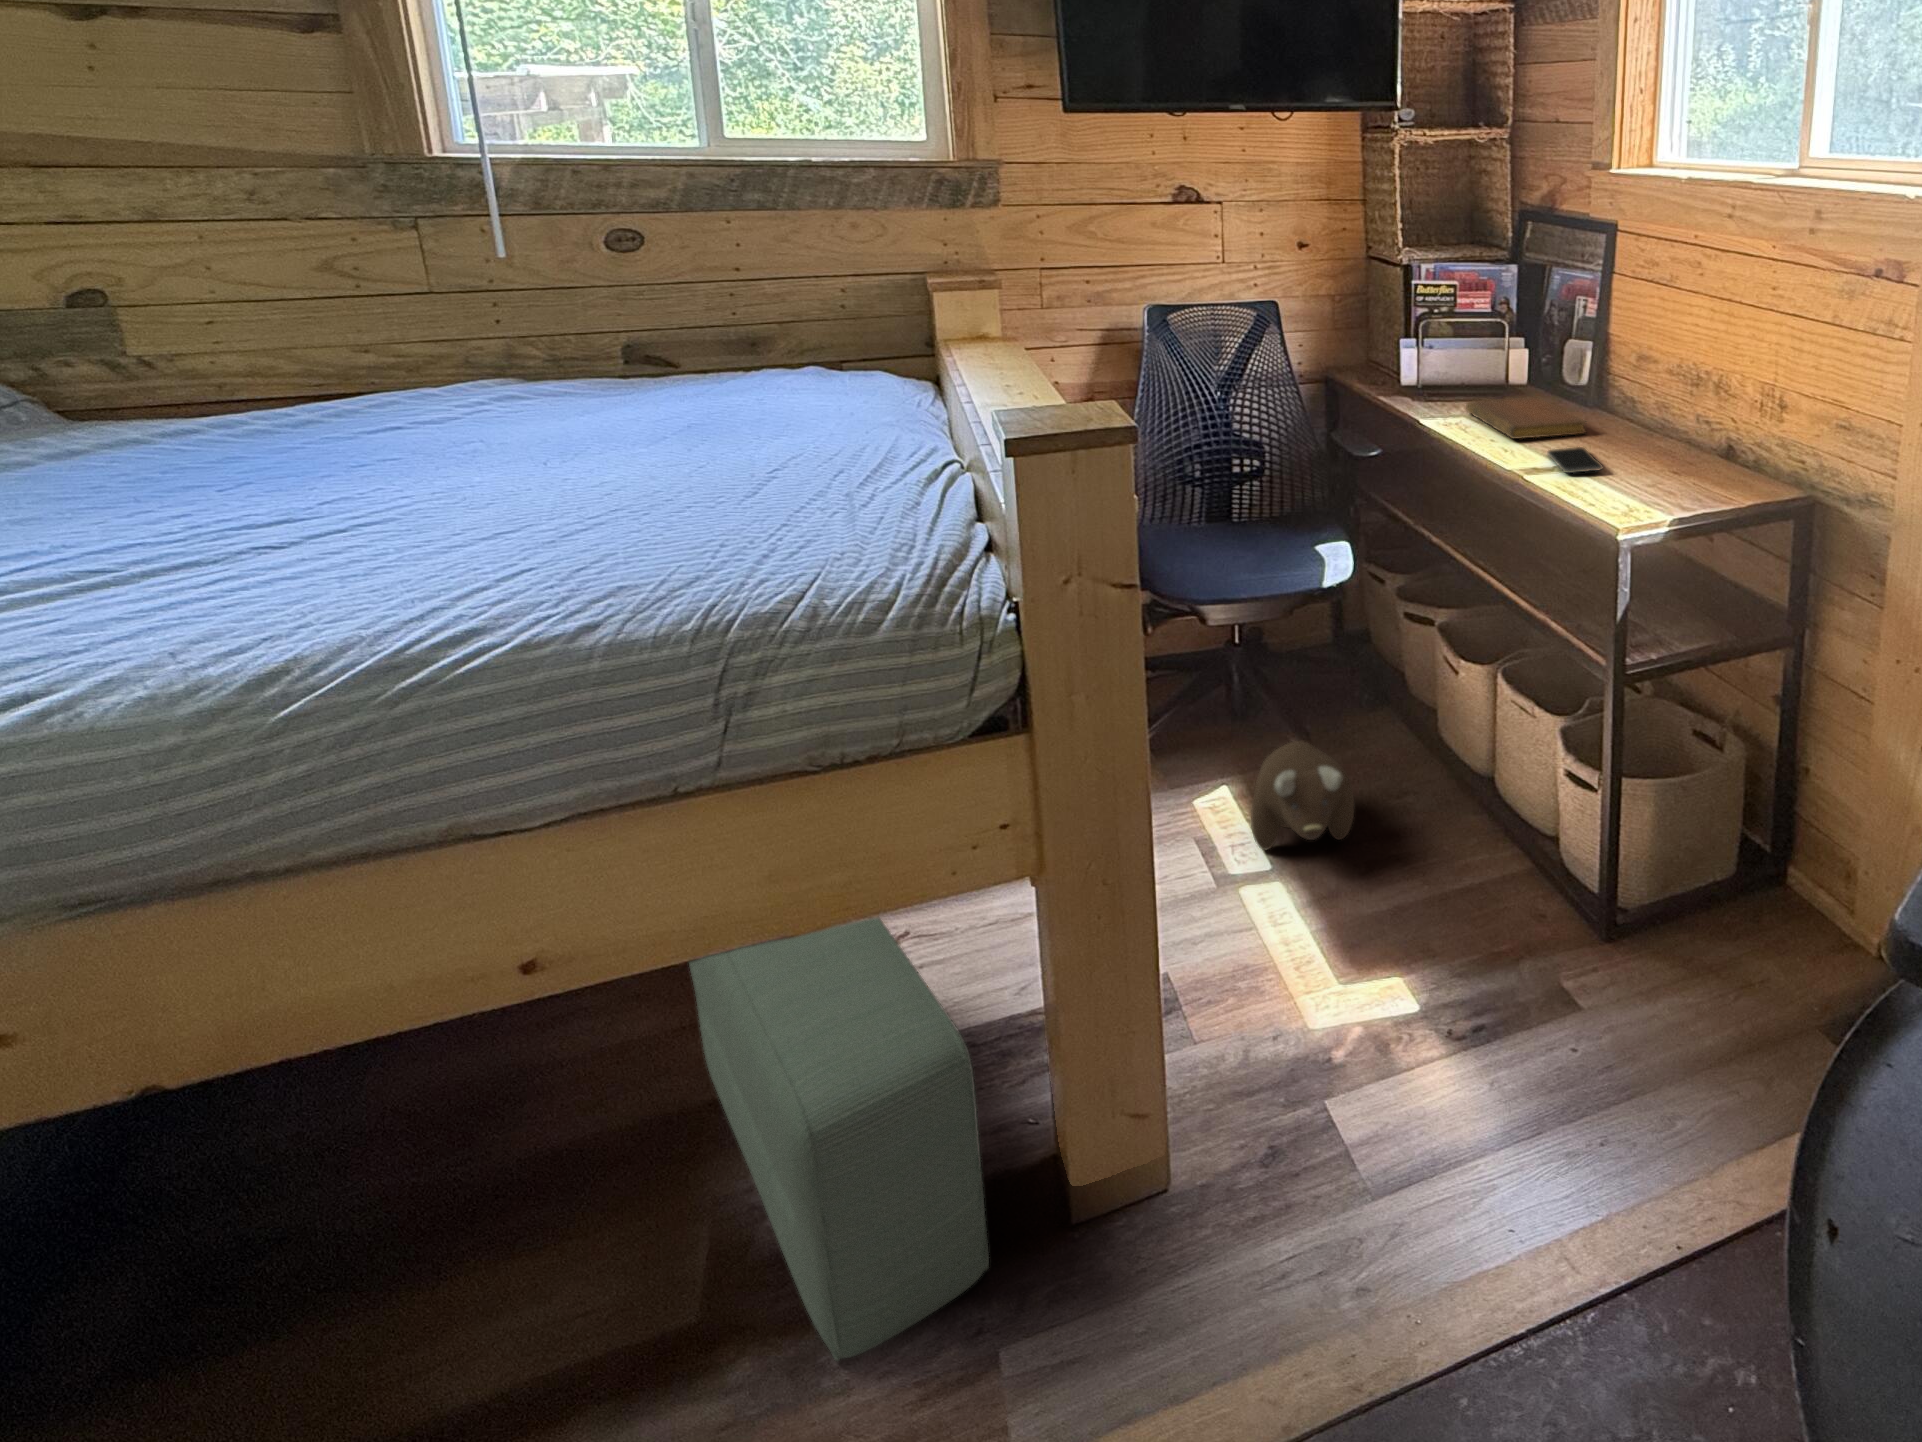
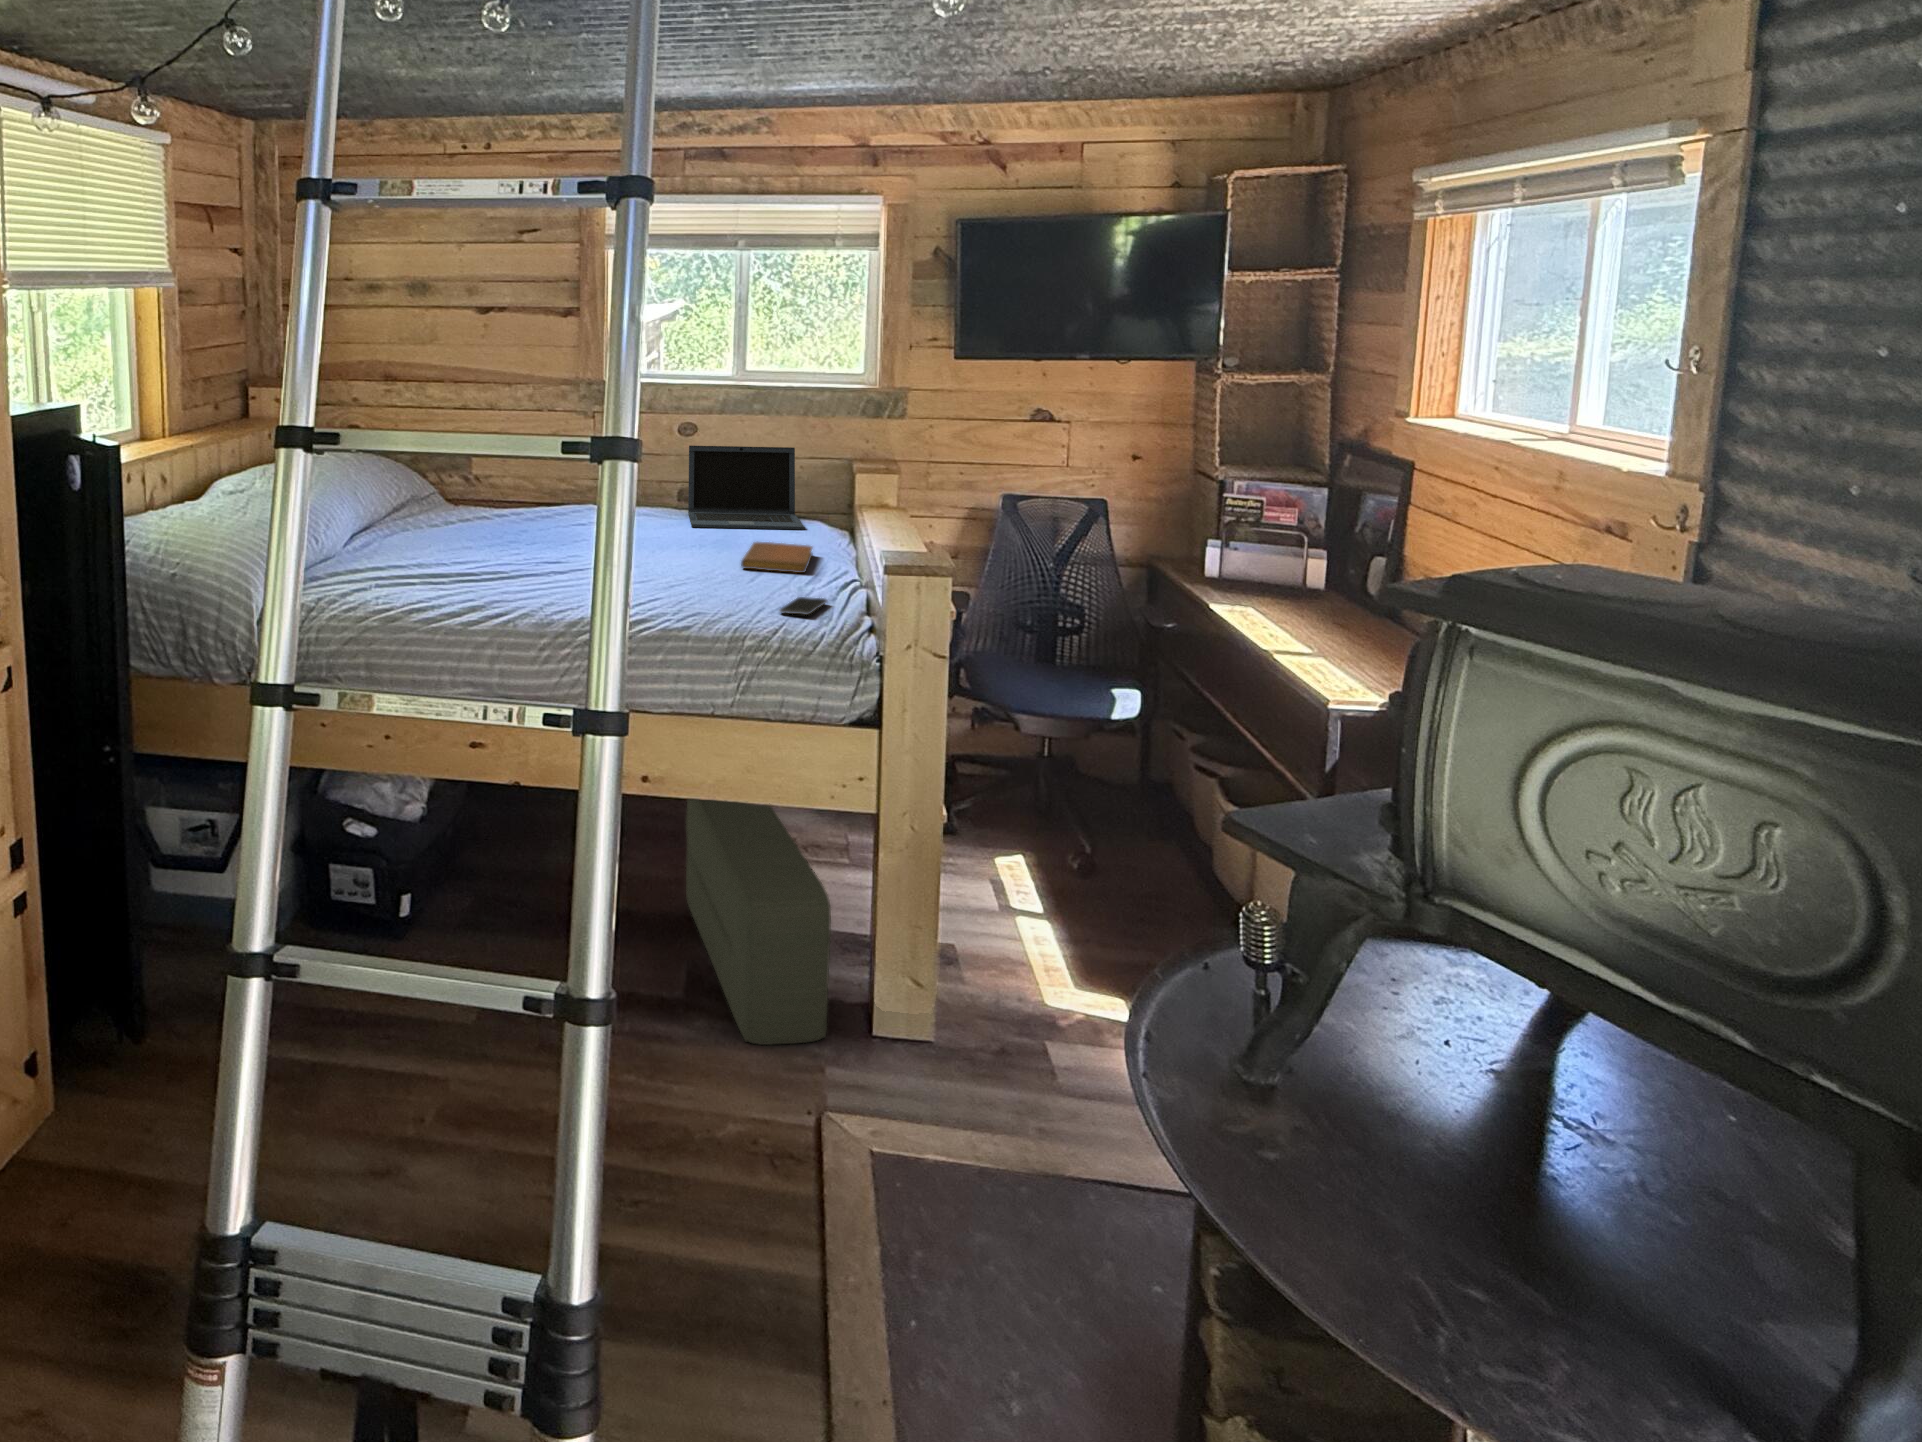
laptop: none [631,258,858,403] -> present [688,446,805,530]
notebook: present [1466,398,1586,439] -> present [741,542,812,573]
smartphone: present [1548,447,1603,473] -> present [779,597,827,615]
plush toy: present [1251,741,1354,850] -> none [1033,831,1118,916]

